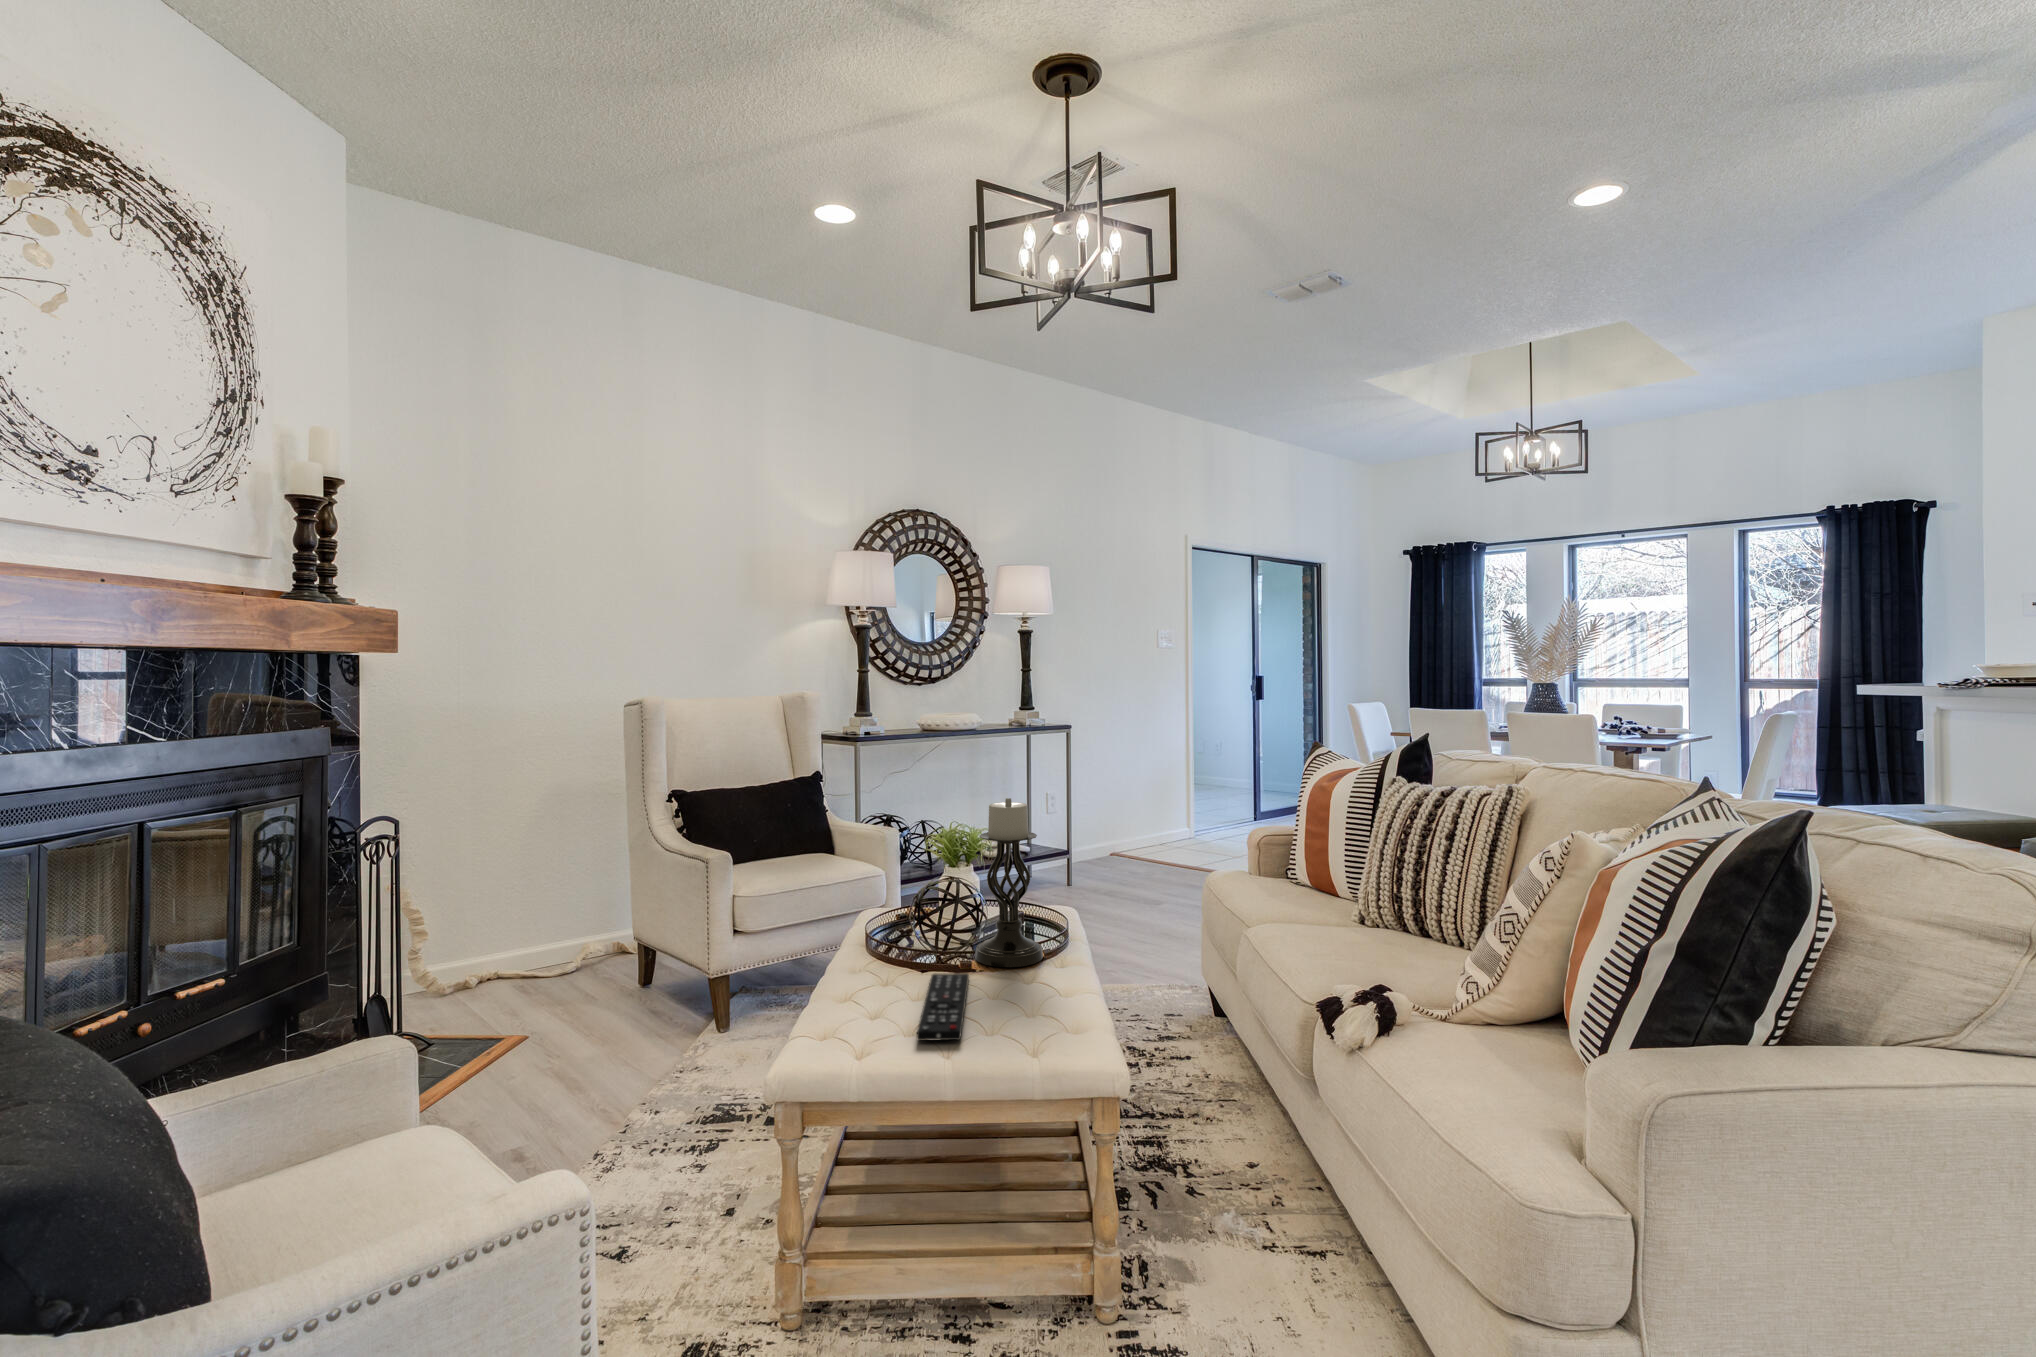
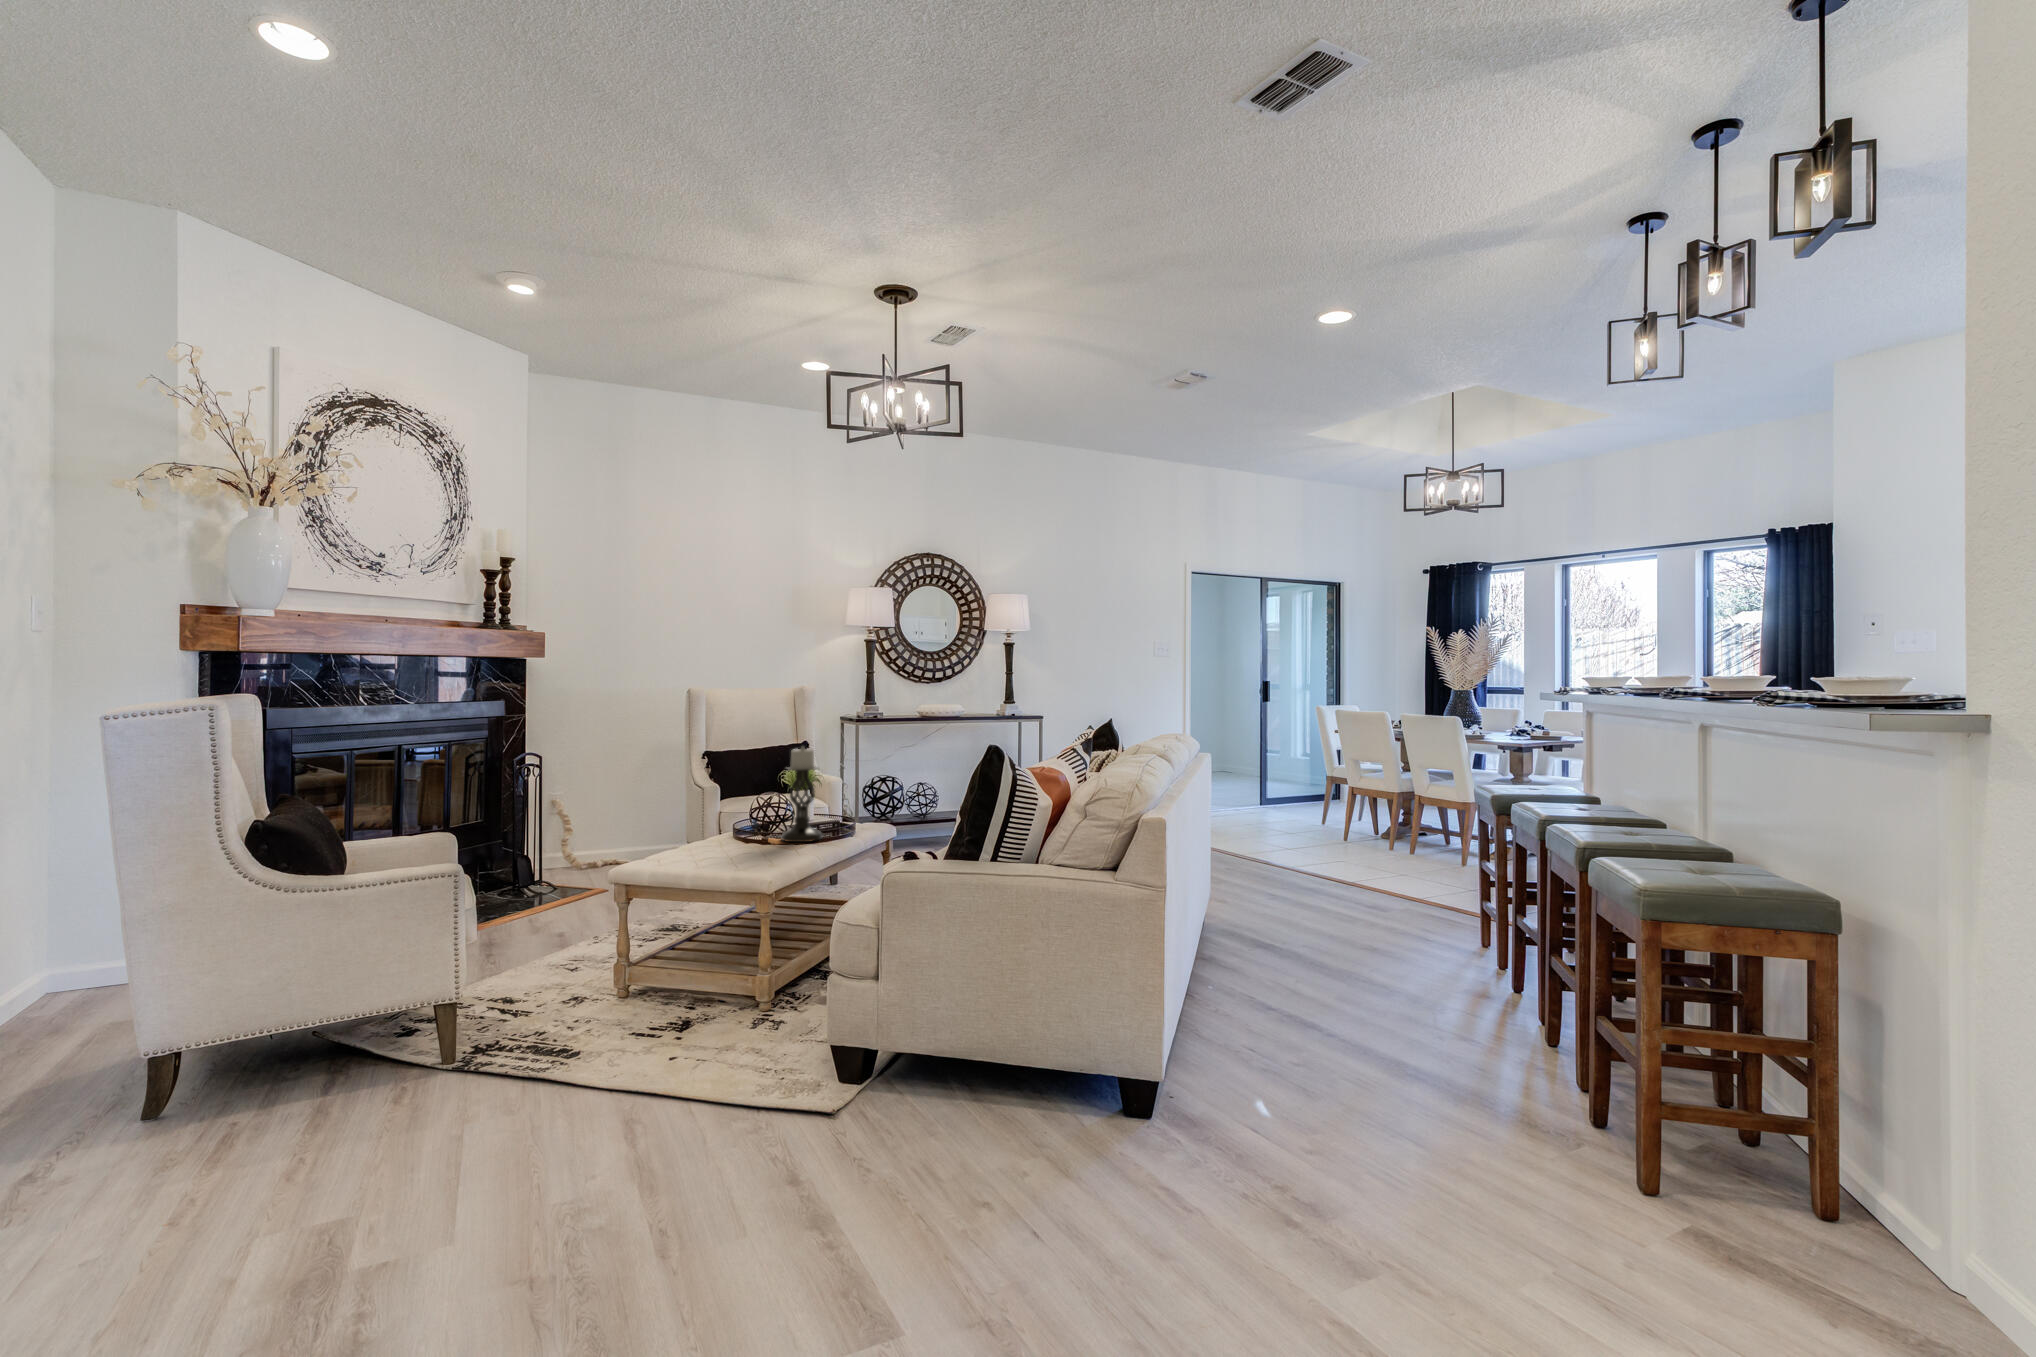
remote control: present [917,973,969,1041] -> none [696,841,765,864]

